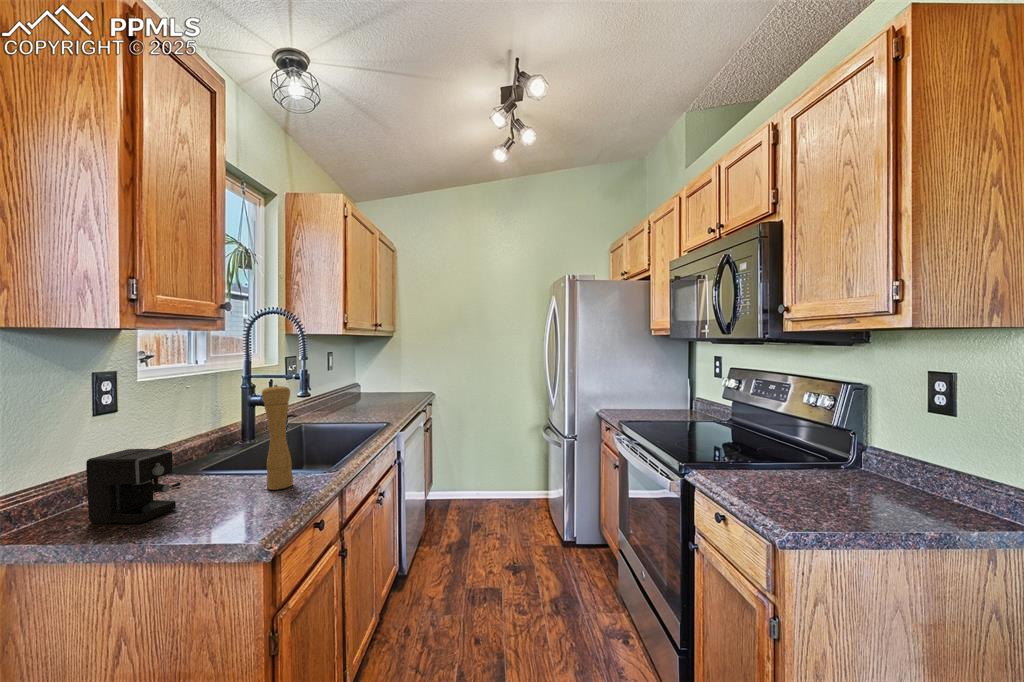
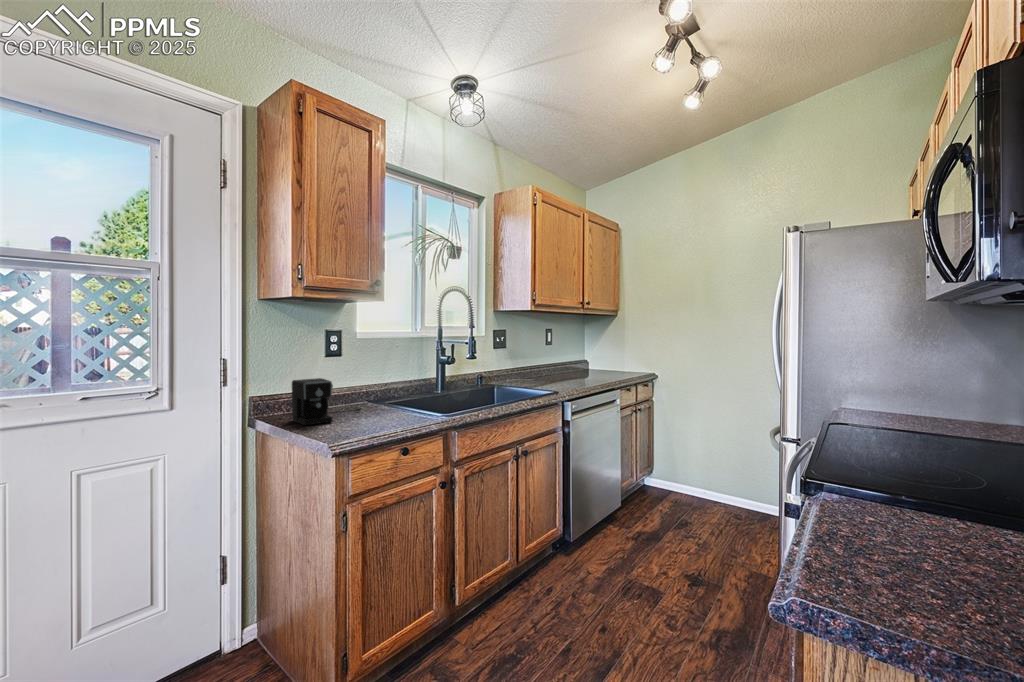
pepper mill: present [262,385,293,490] -> none [388,342,409,423]

